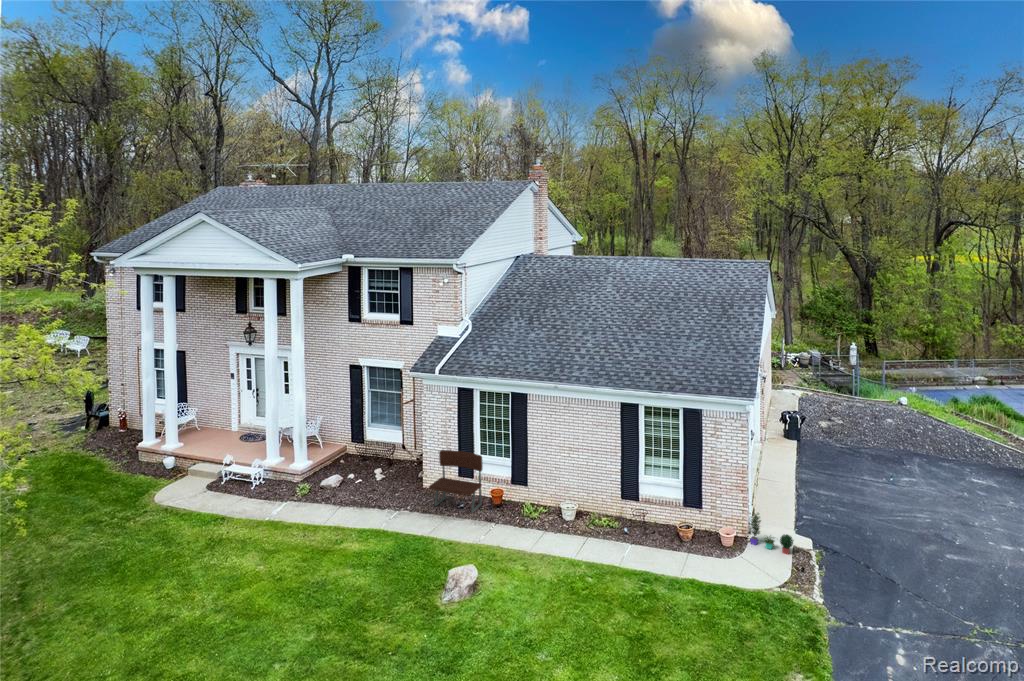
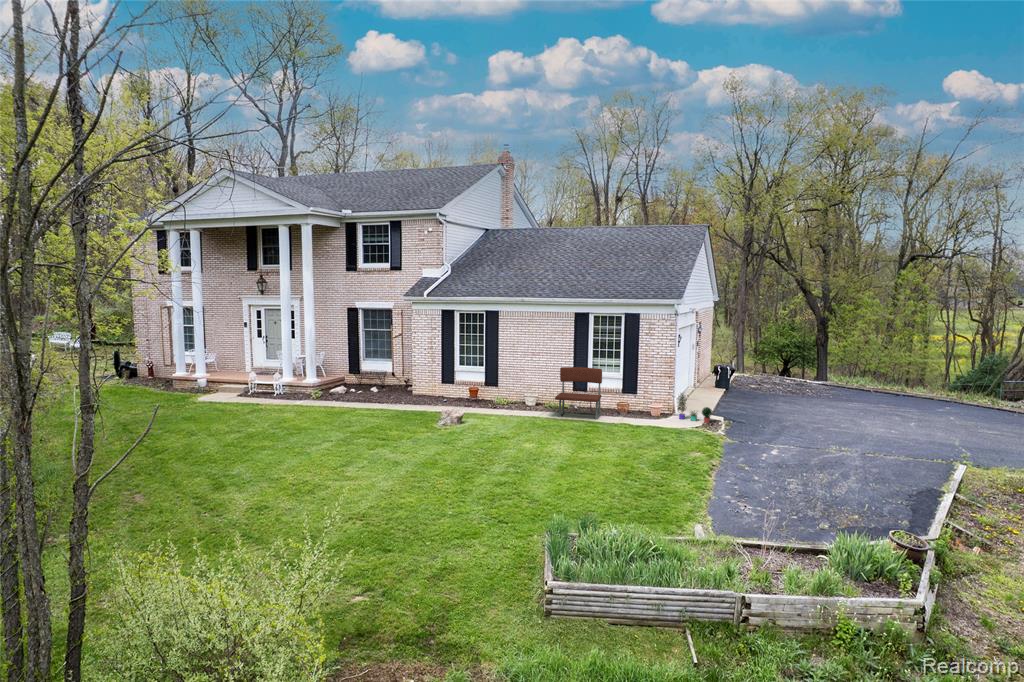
bench: present [429,450,483,513] -> present [555,367,602,419]

